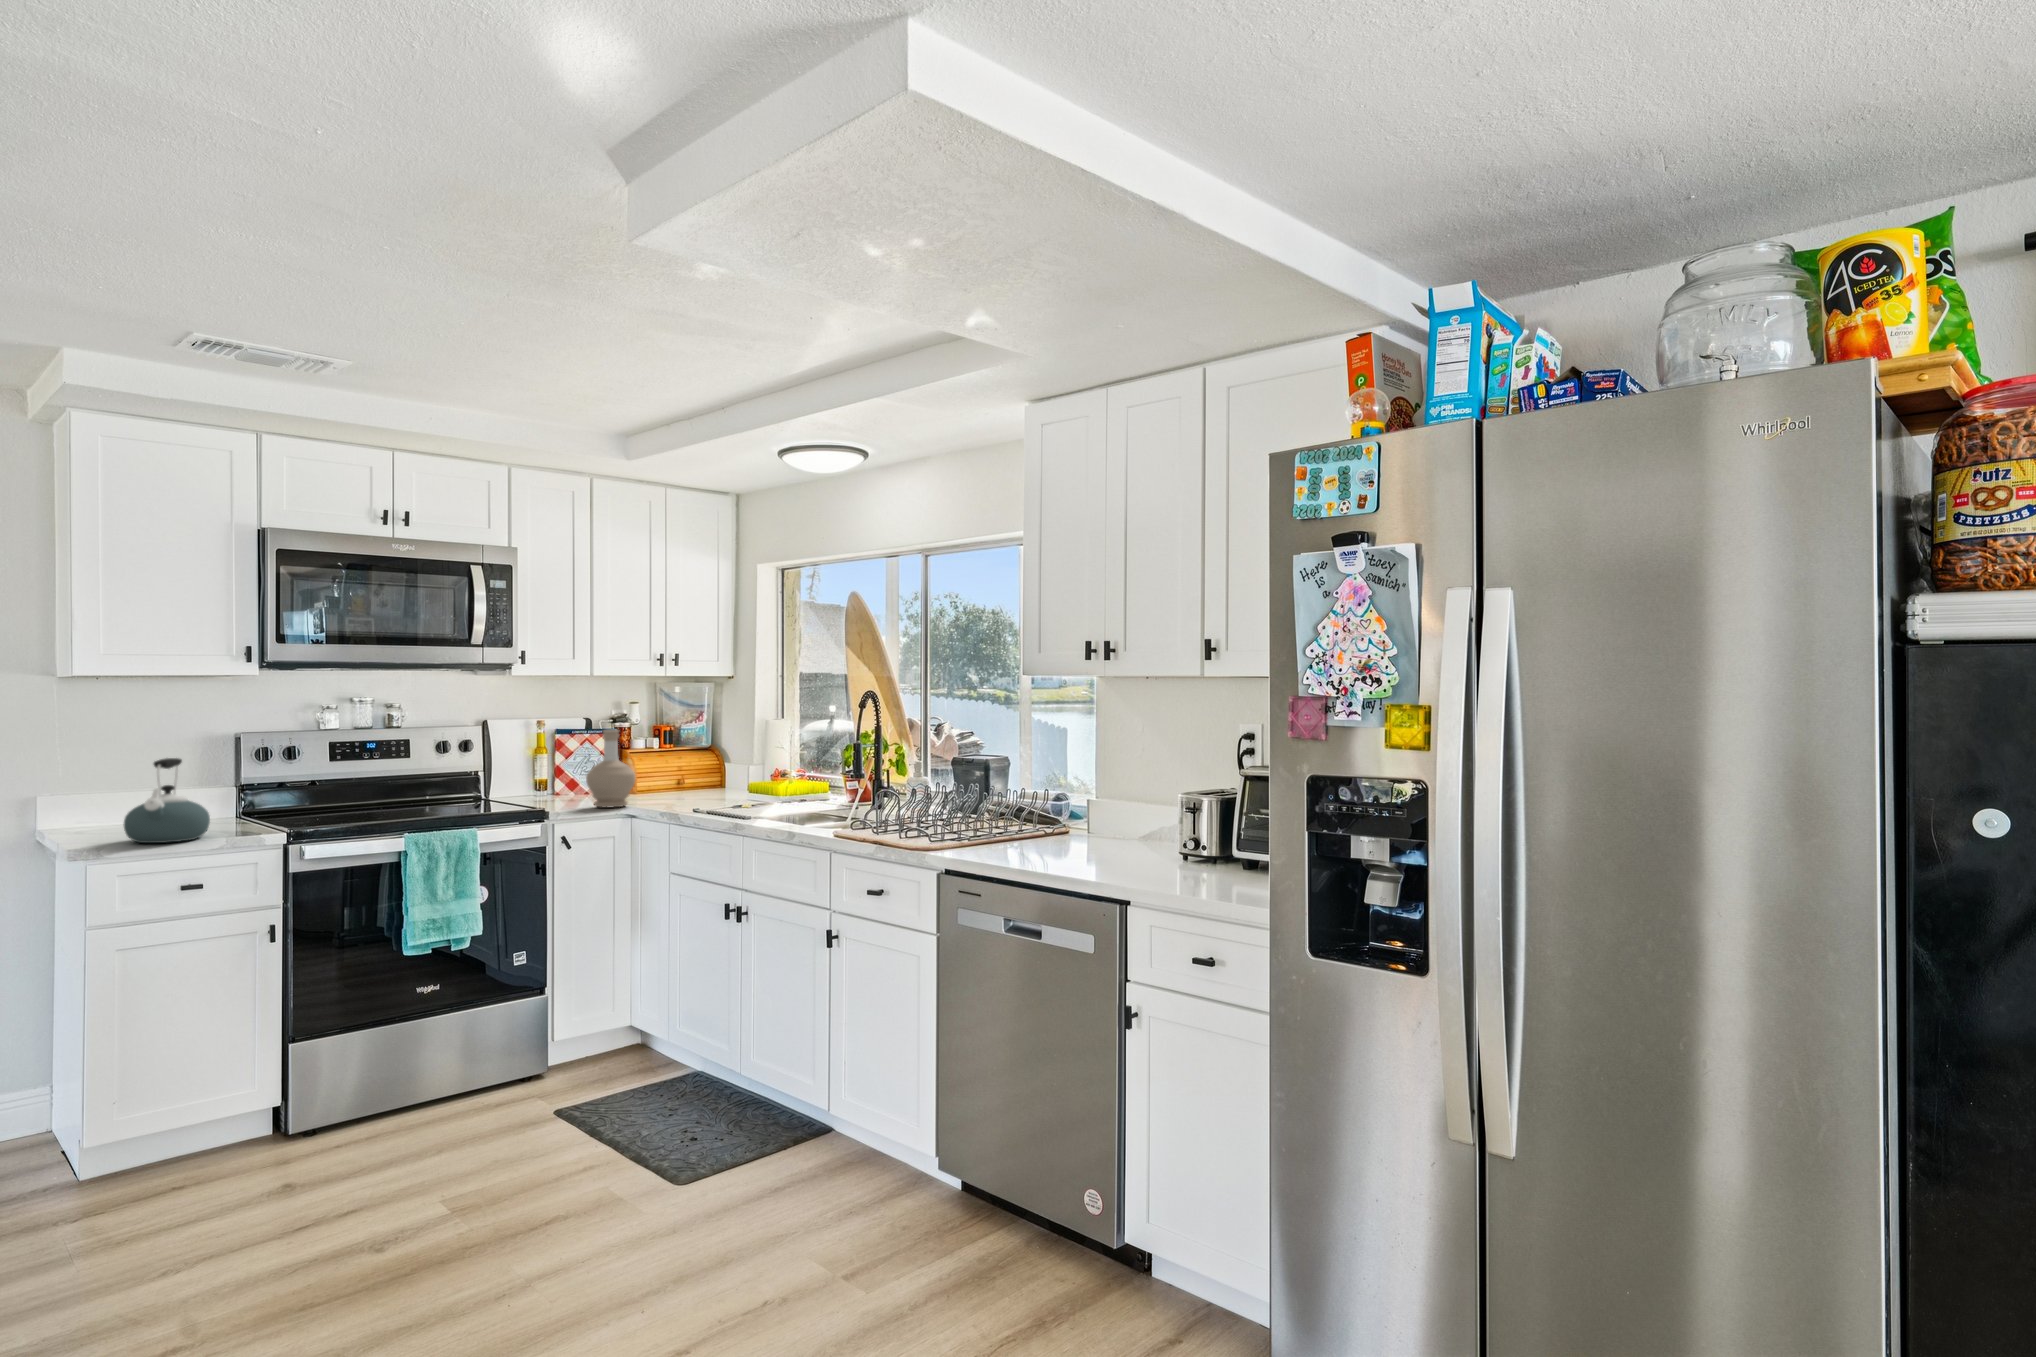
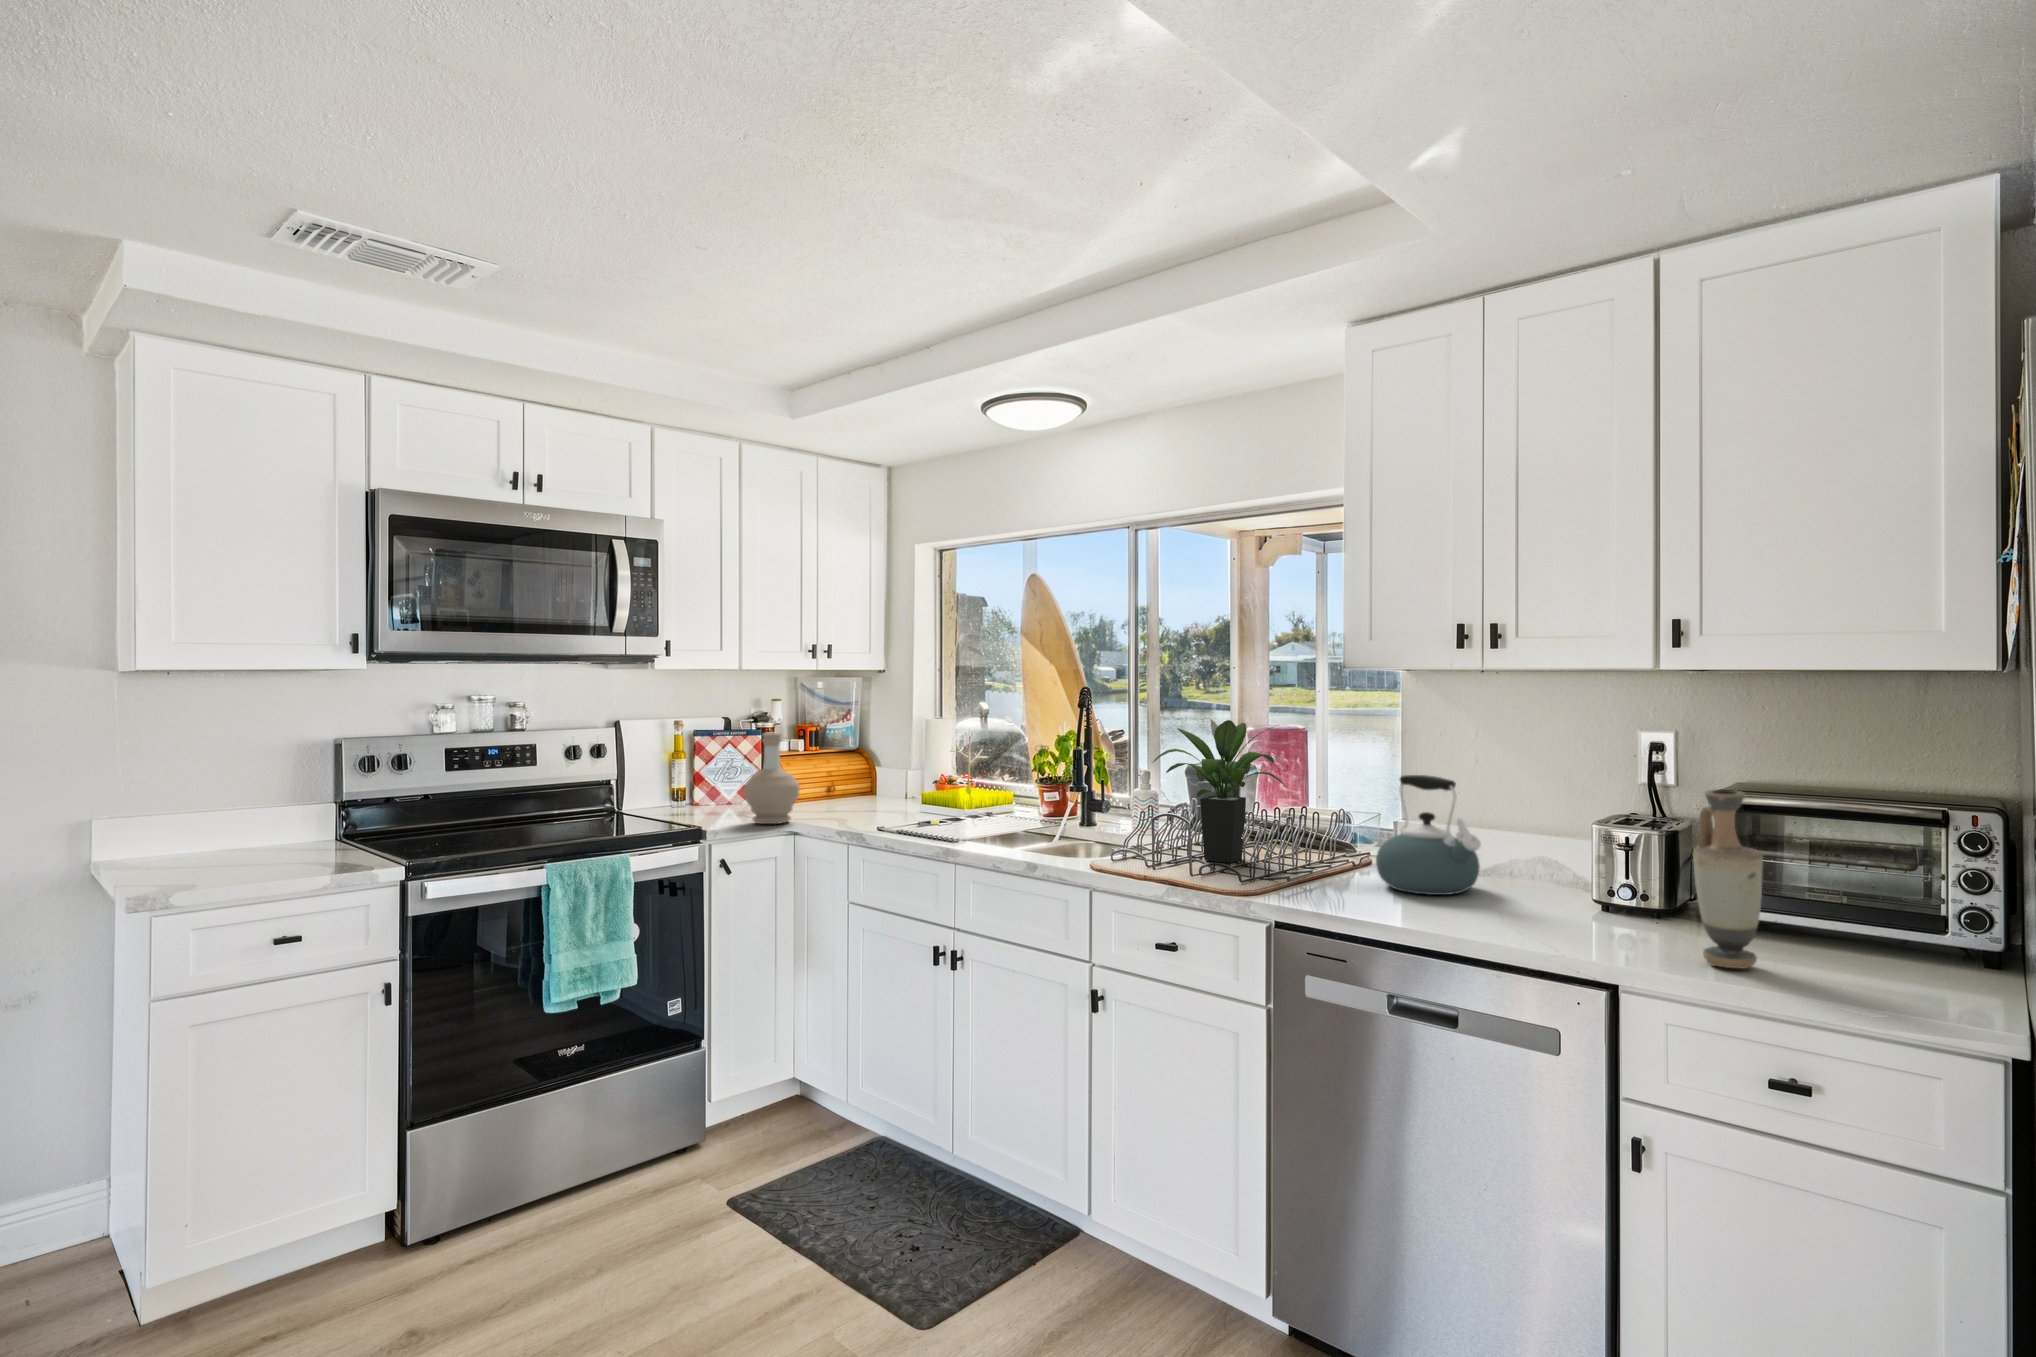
potted plant: none [890,715,996,830] -> present [1152,720,1286,863]
kettle: present [124,758,210,843] -> present [1376,775,1481,895]
vase: none [1174,758,1215,883] -> present [1693,789,1763,969]

